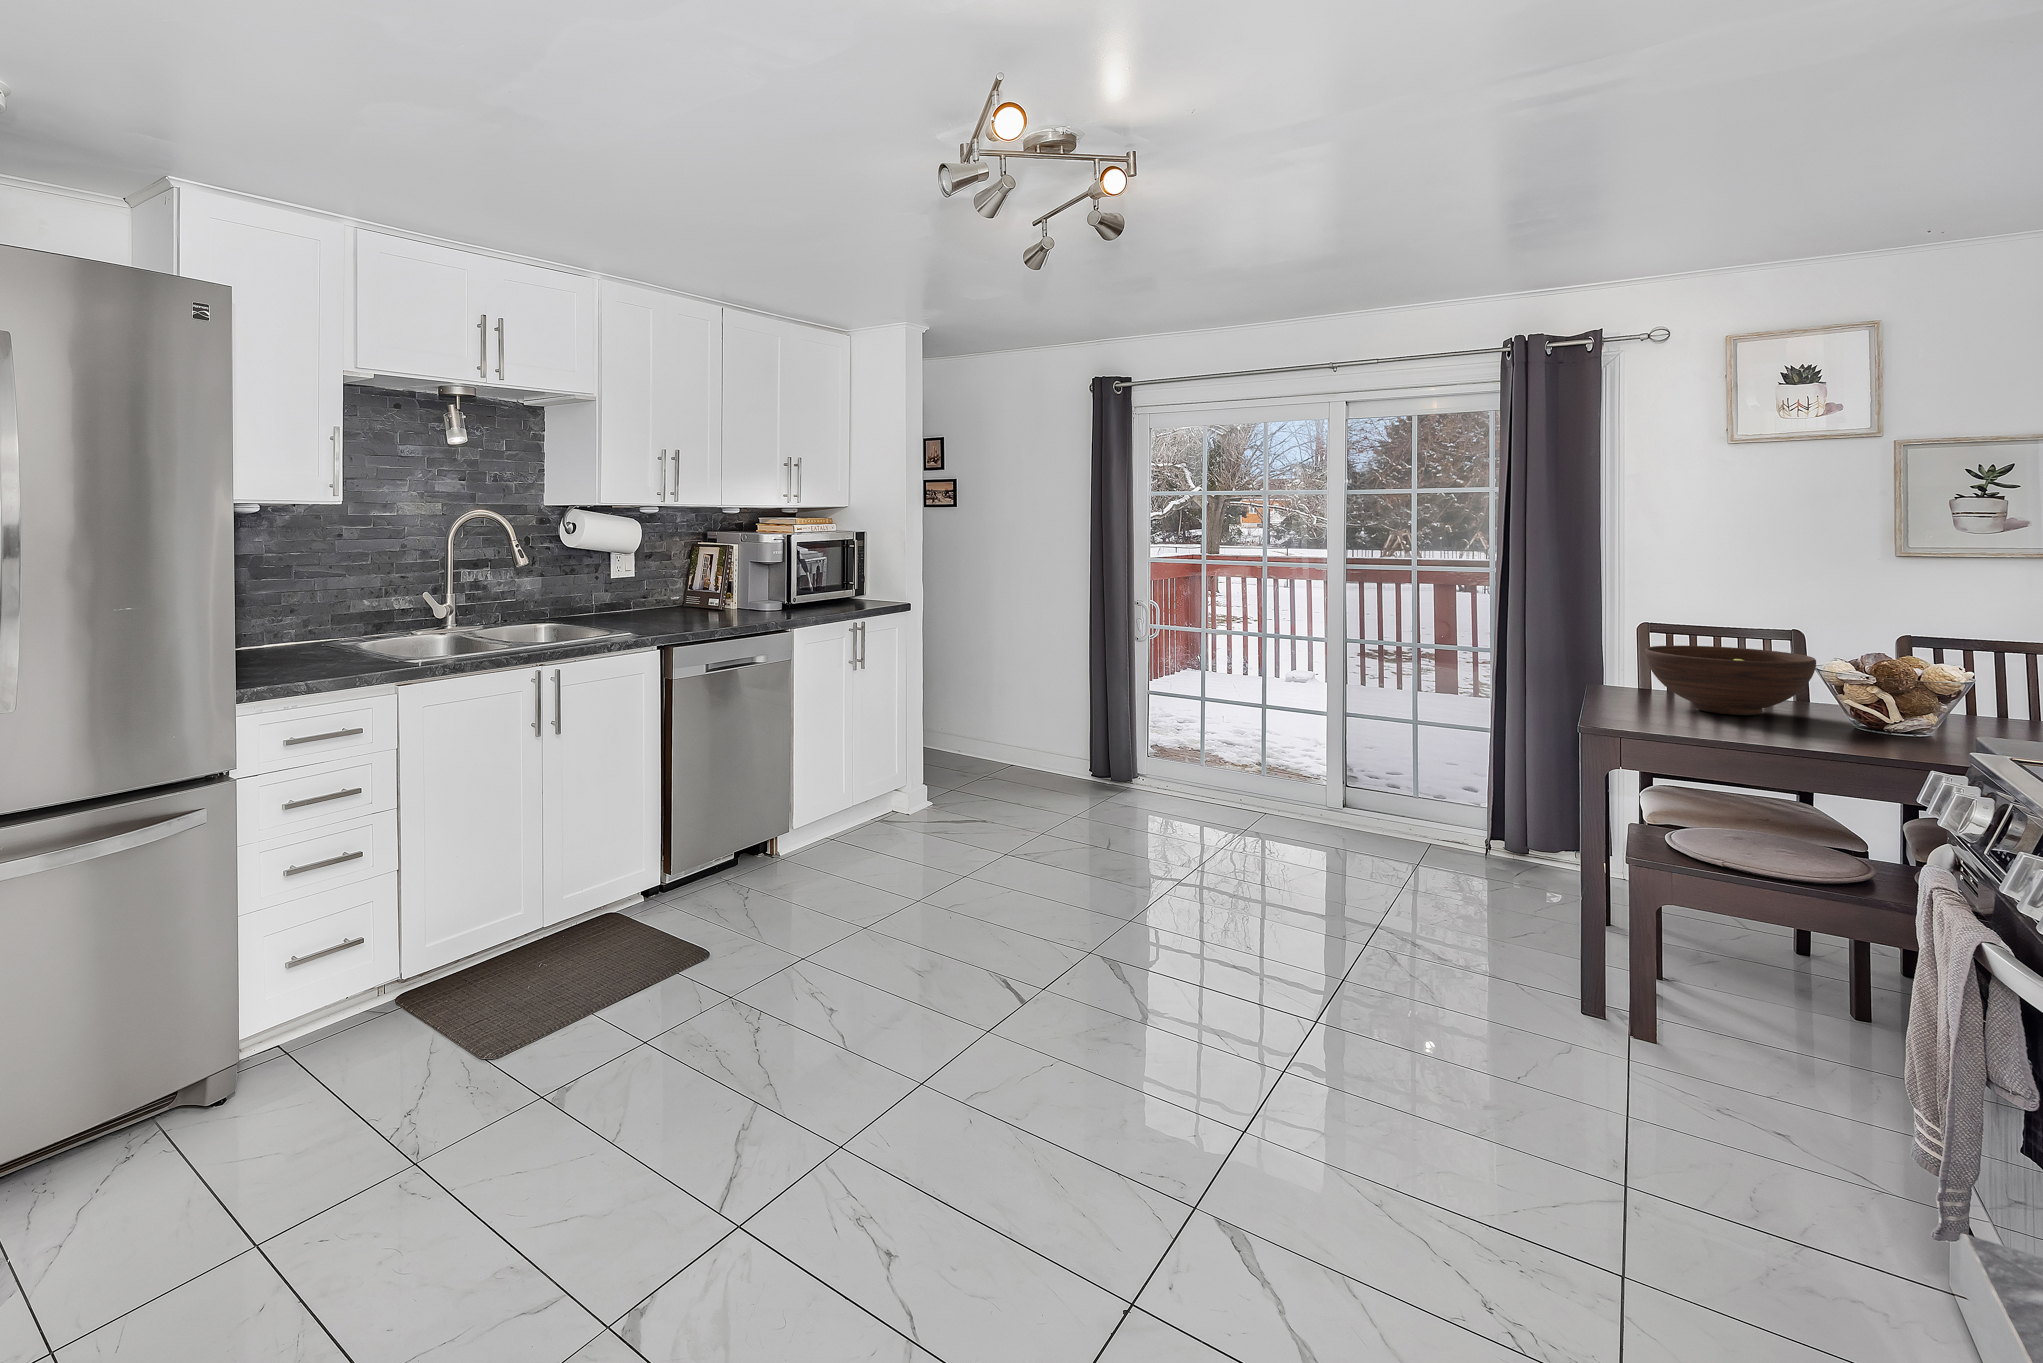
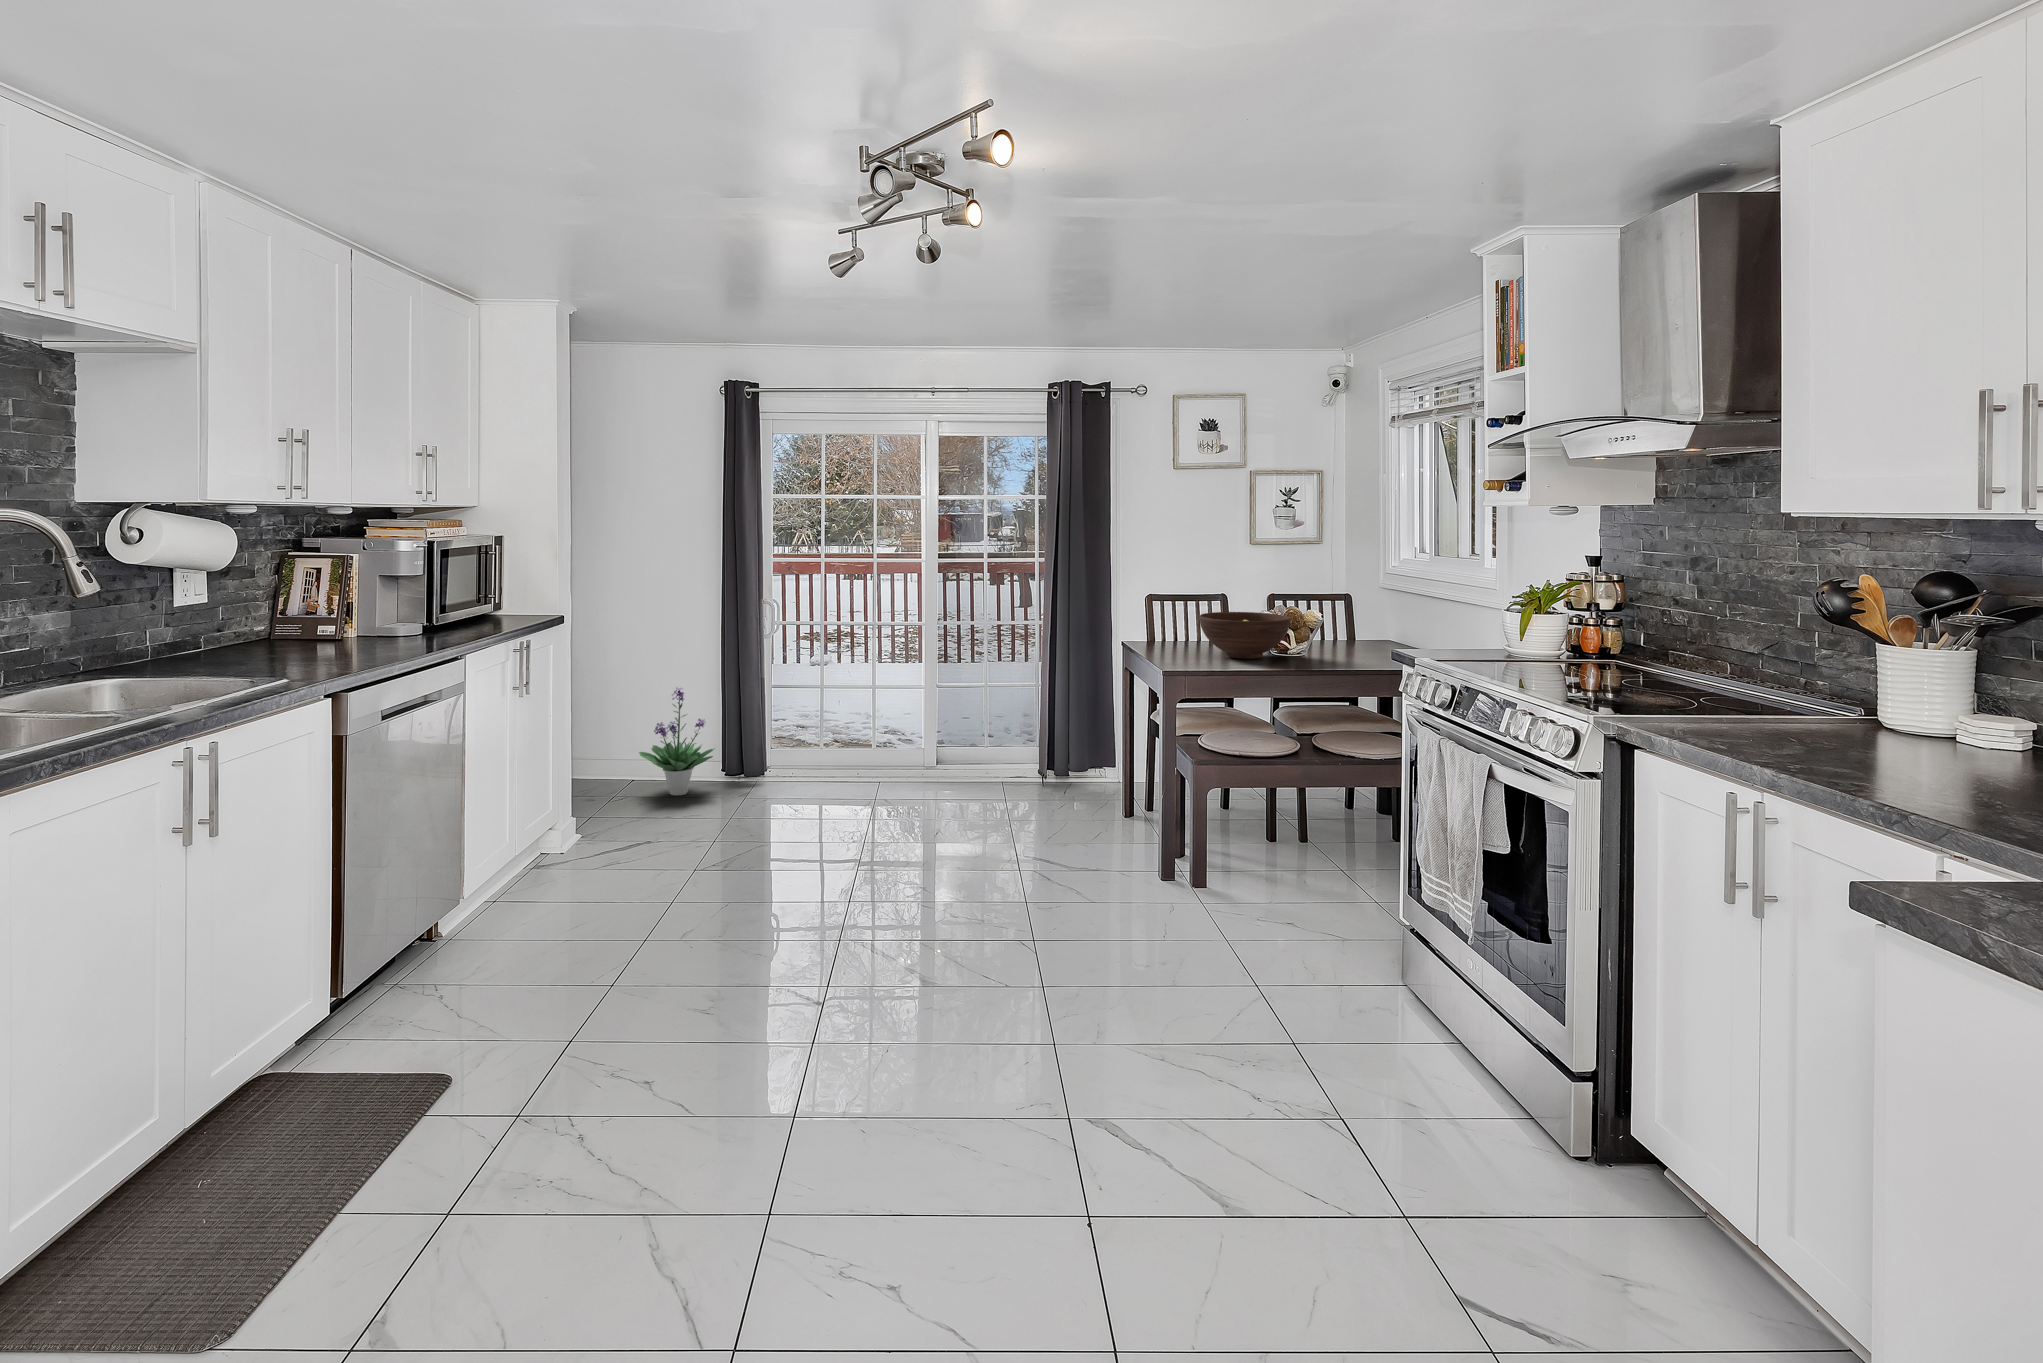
potted plant: none [1007,683,1081,787] -> present [639,687,715,796]

